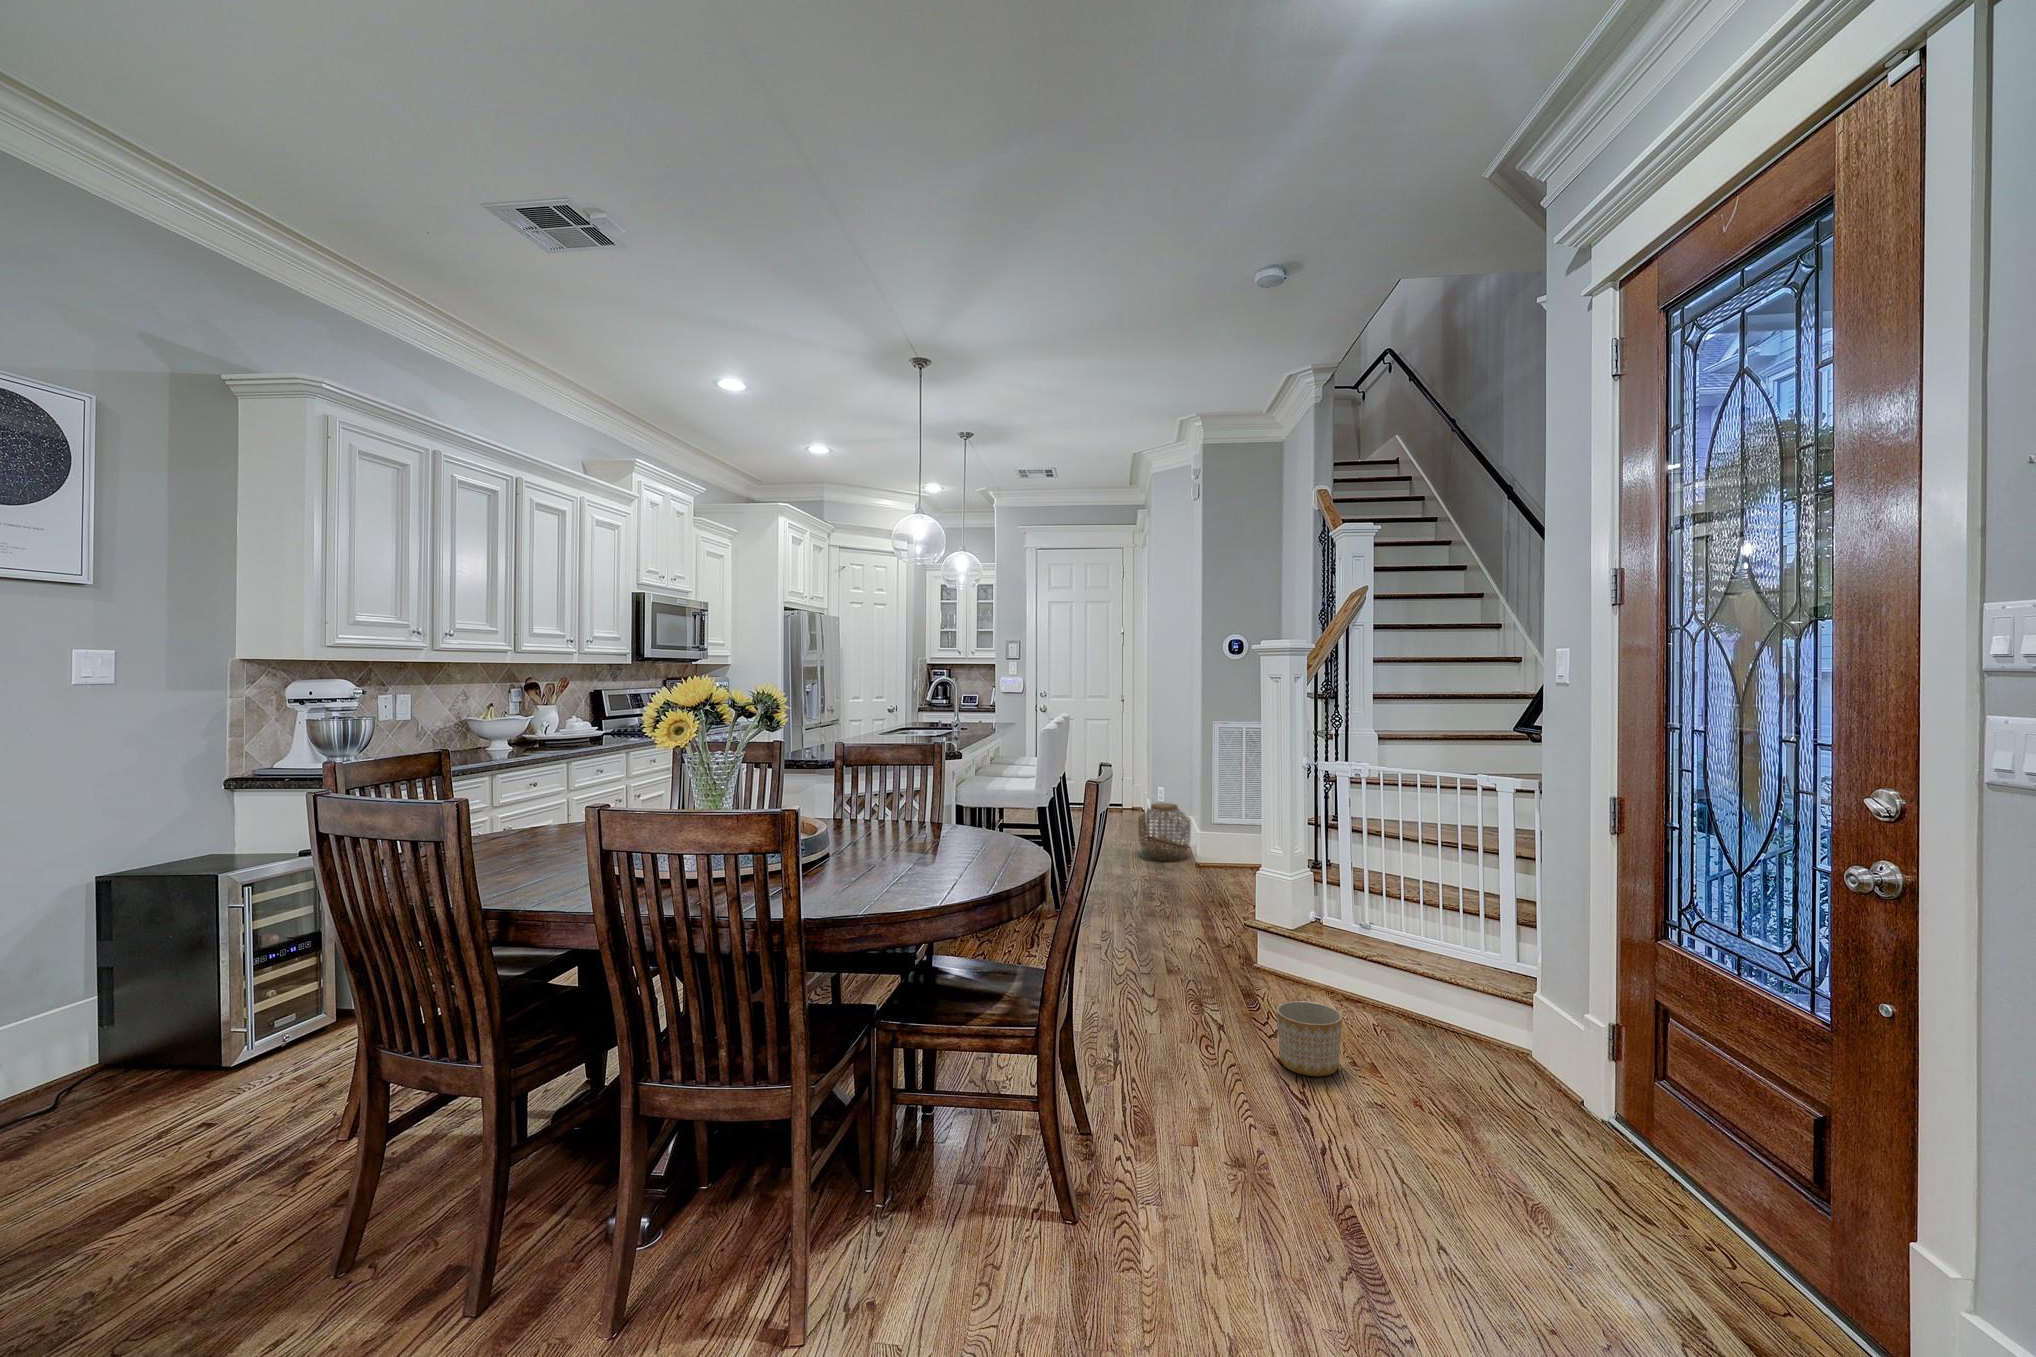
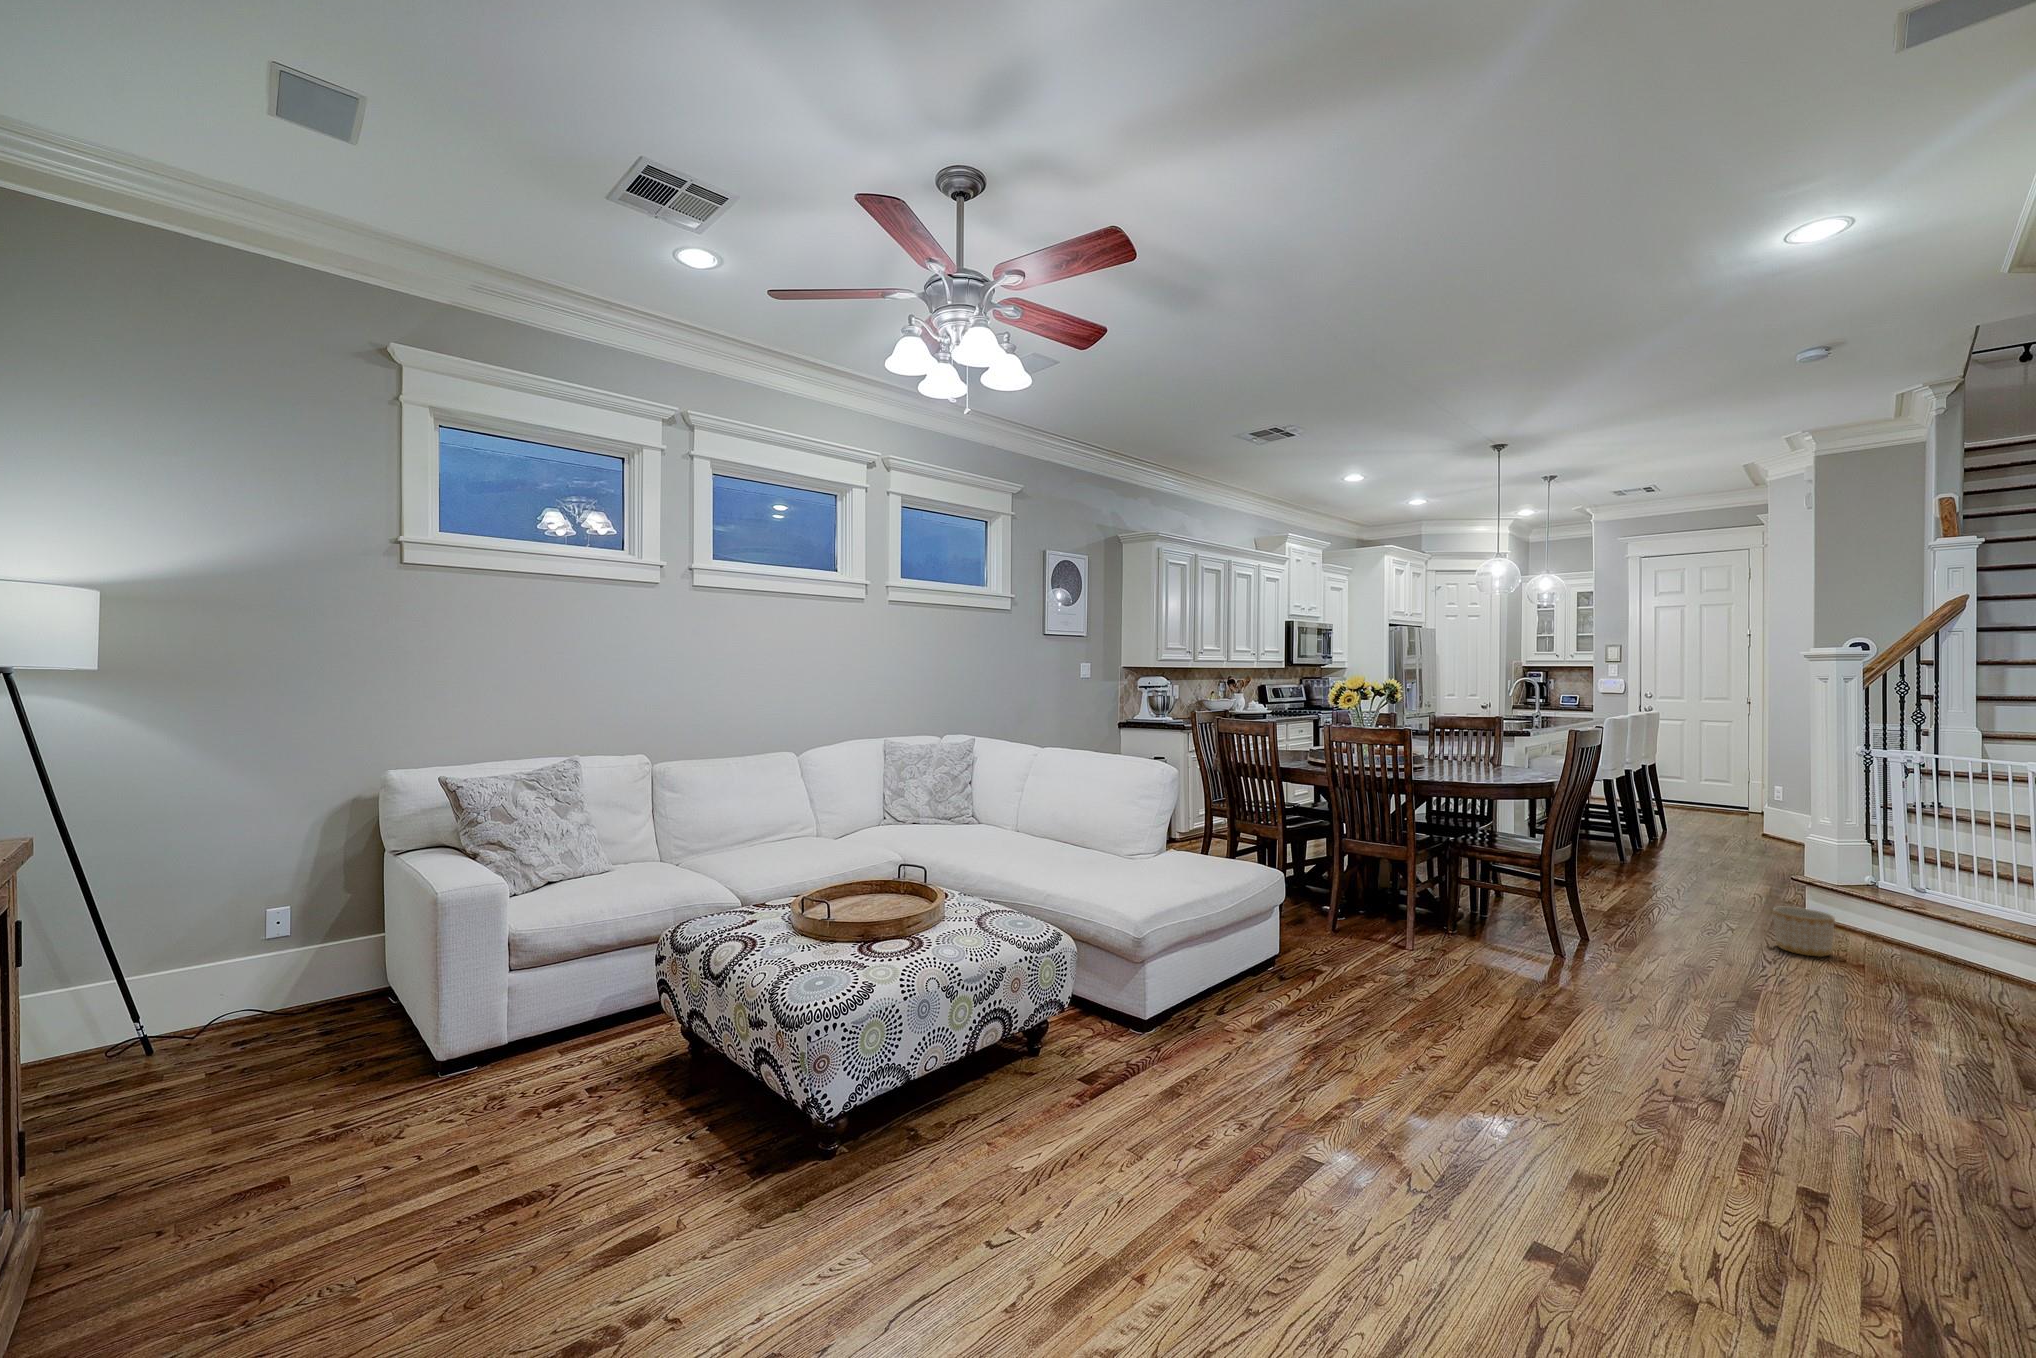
woven basket: present [1139,803,1190,861] -> none [1734,791,1798,844]

